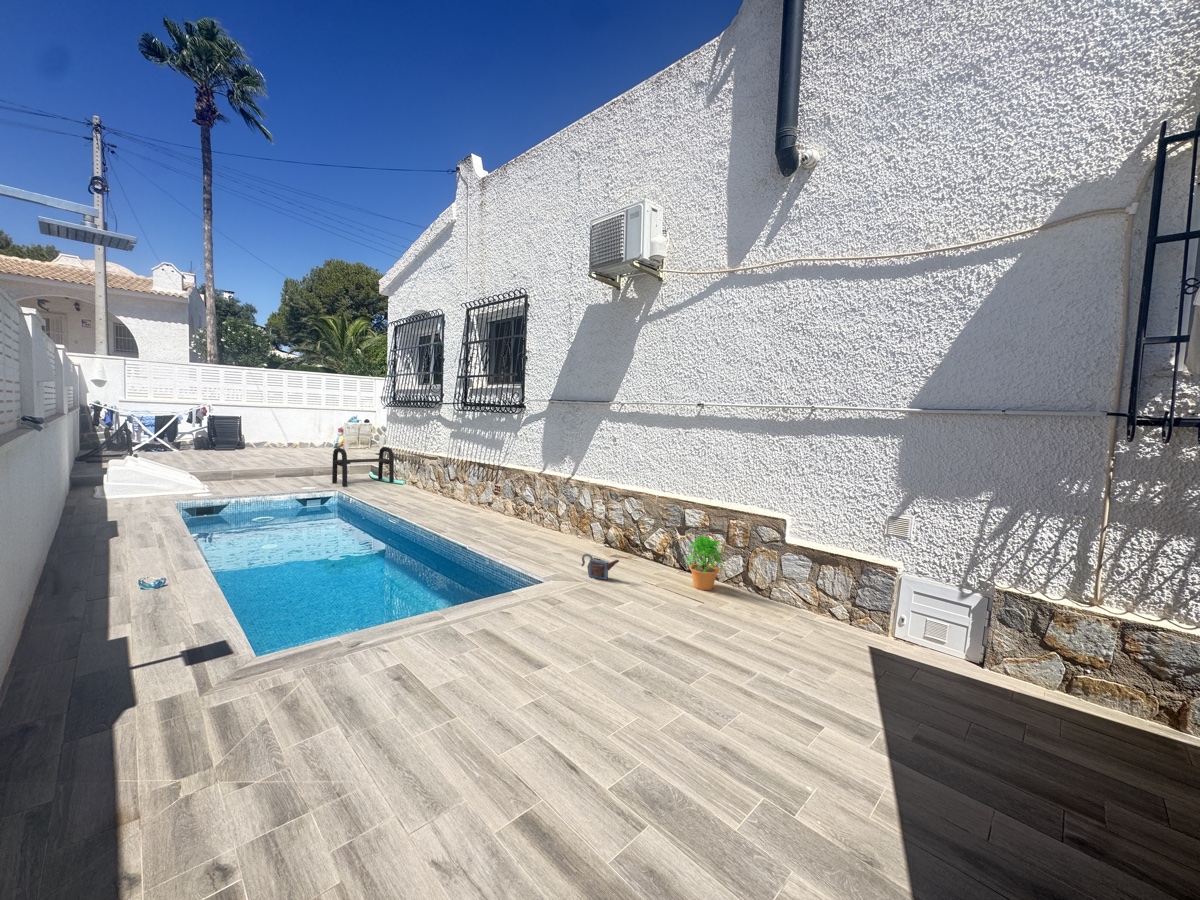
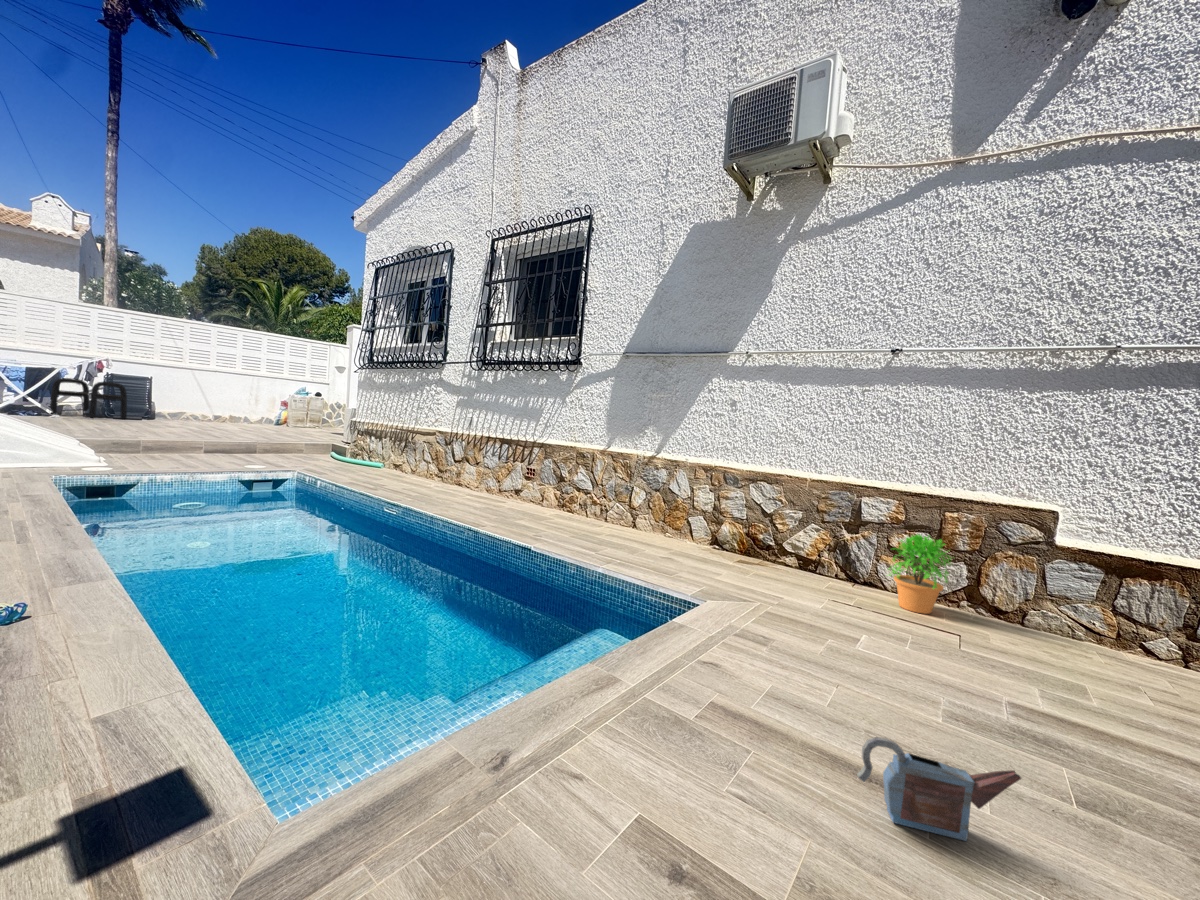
bench: present [332,447,394,486] -> present [50,378,127,419]
watering can: present [581,554,619,580] -> present [857,737,1021,841]

